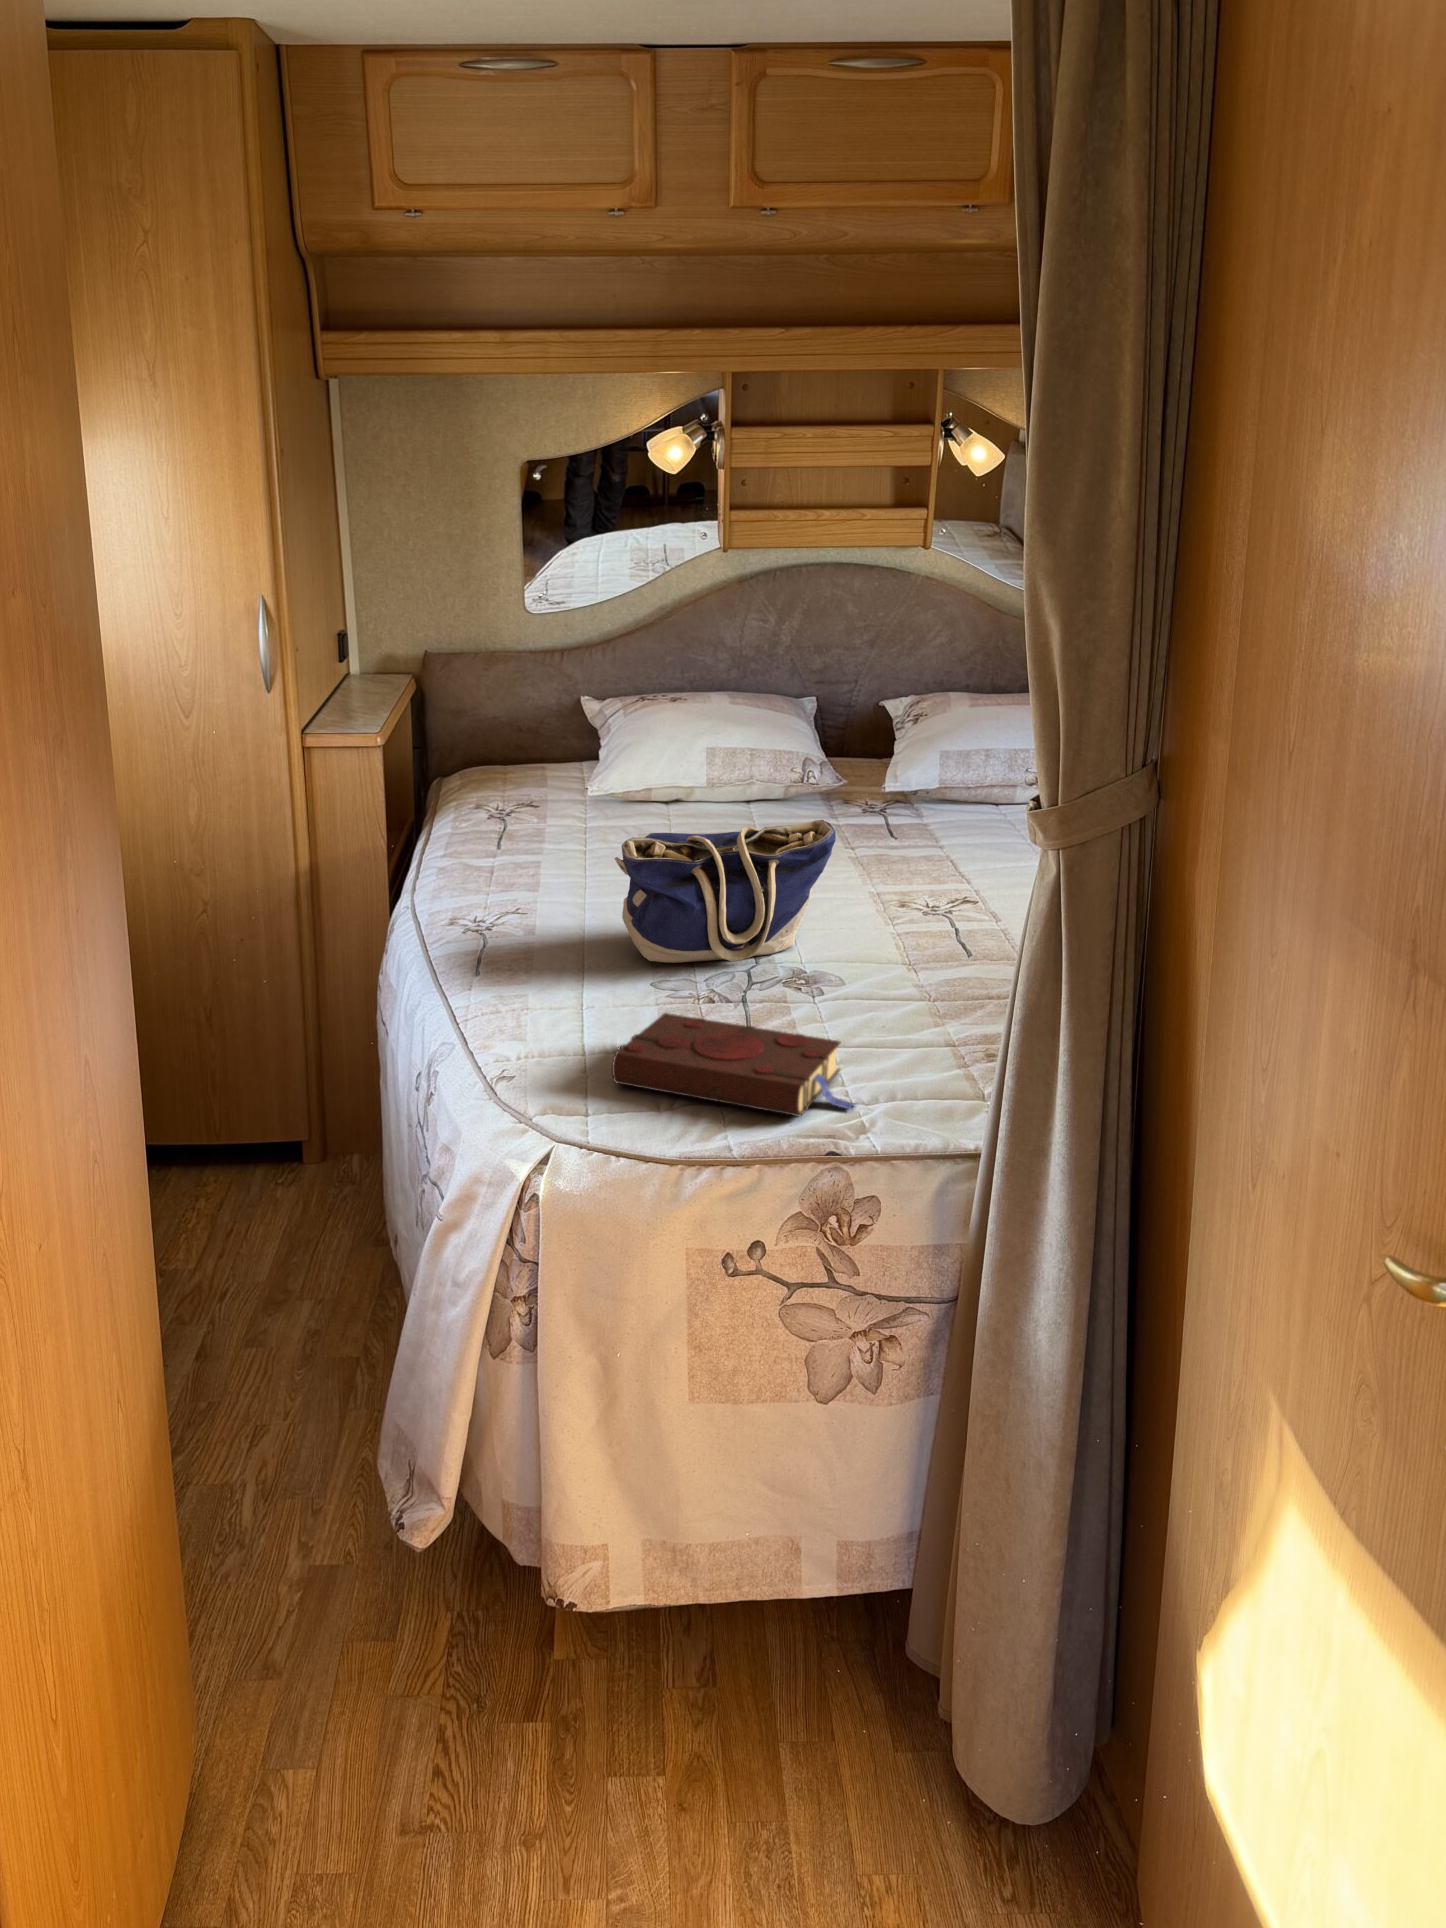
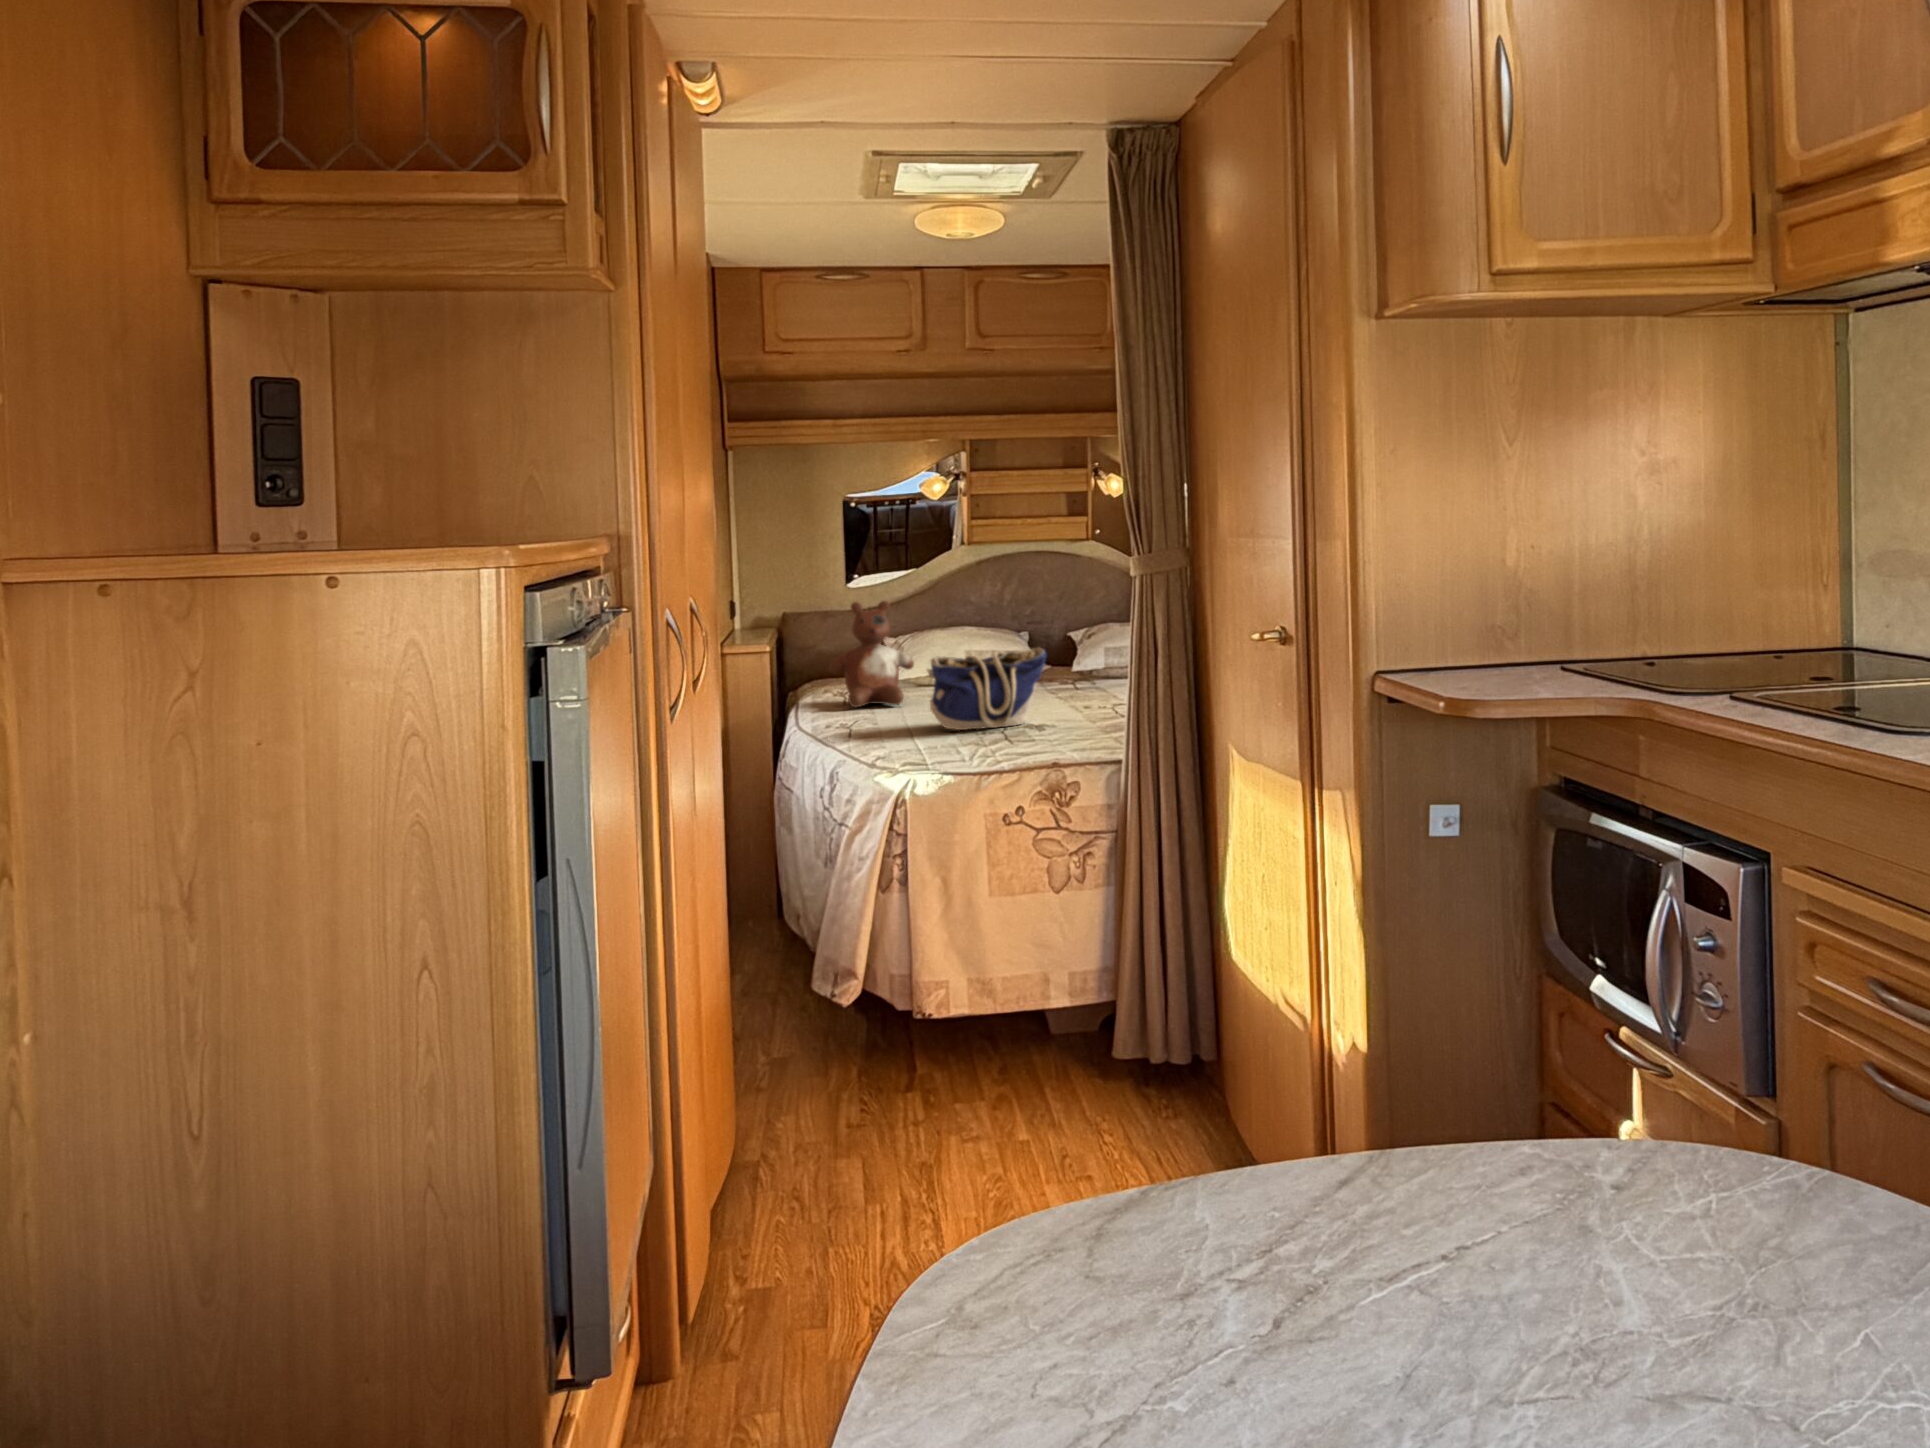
stuffed bear: none [475,672,616,856] -> present [829,601,914,707]
book: present [612,1013,855,1116] -> none [937,733,1067,760]

